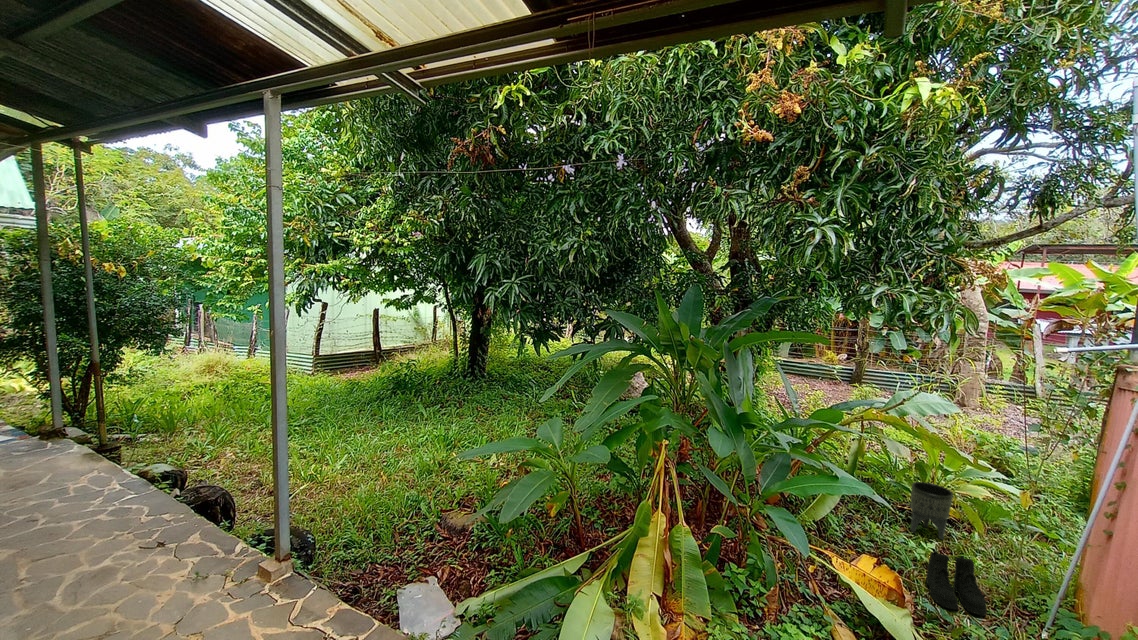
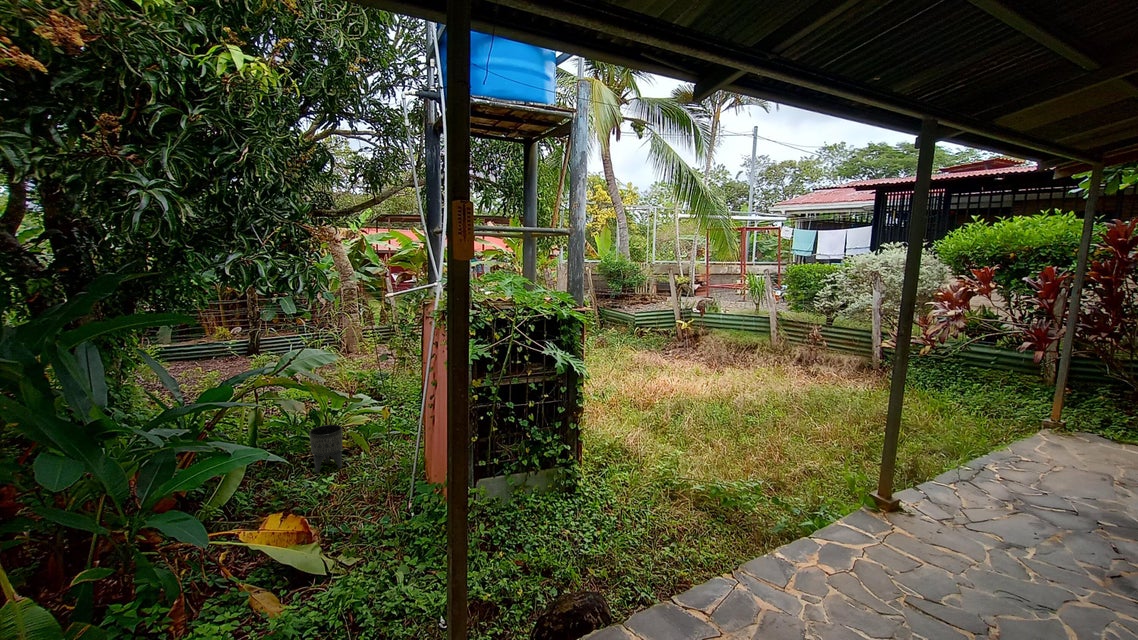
boots: present [926,551,987,616] -> none [329,475,374,524]

